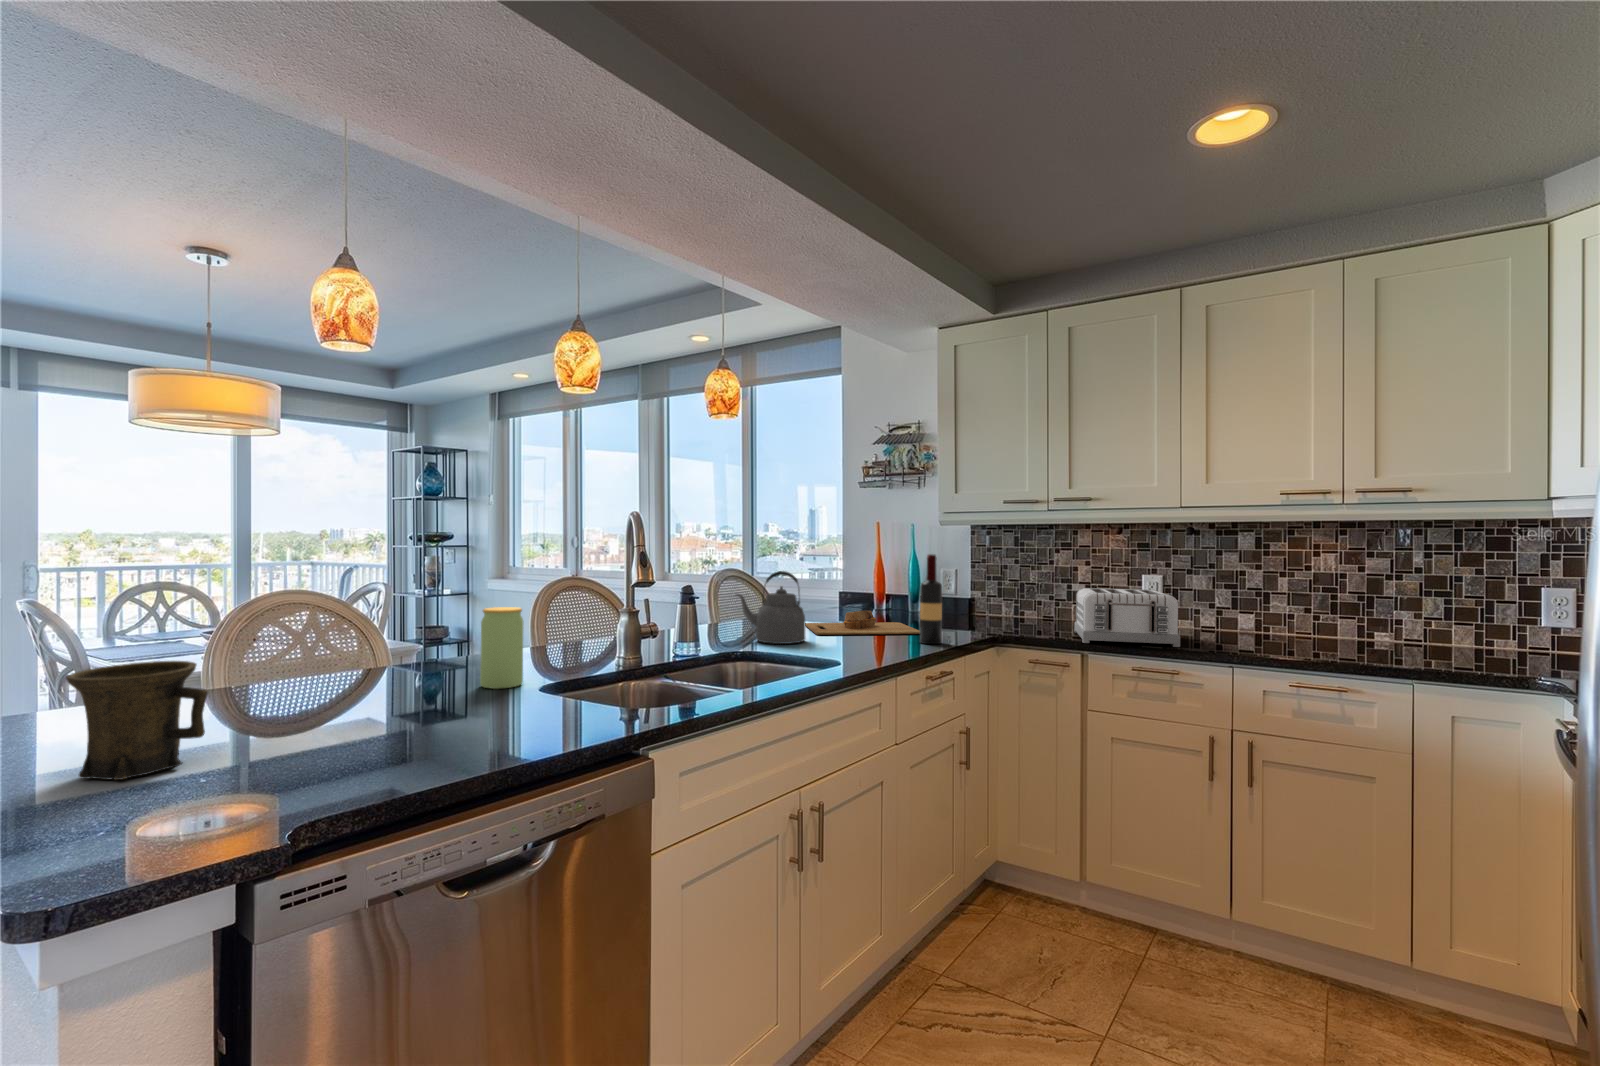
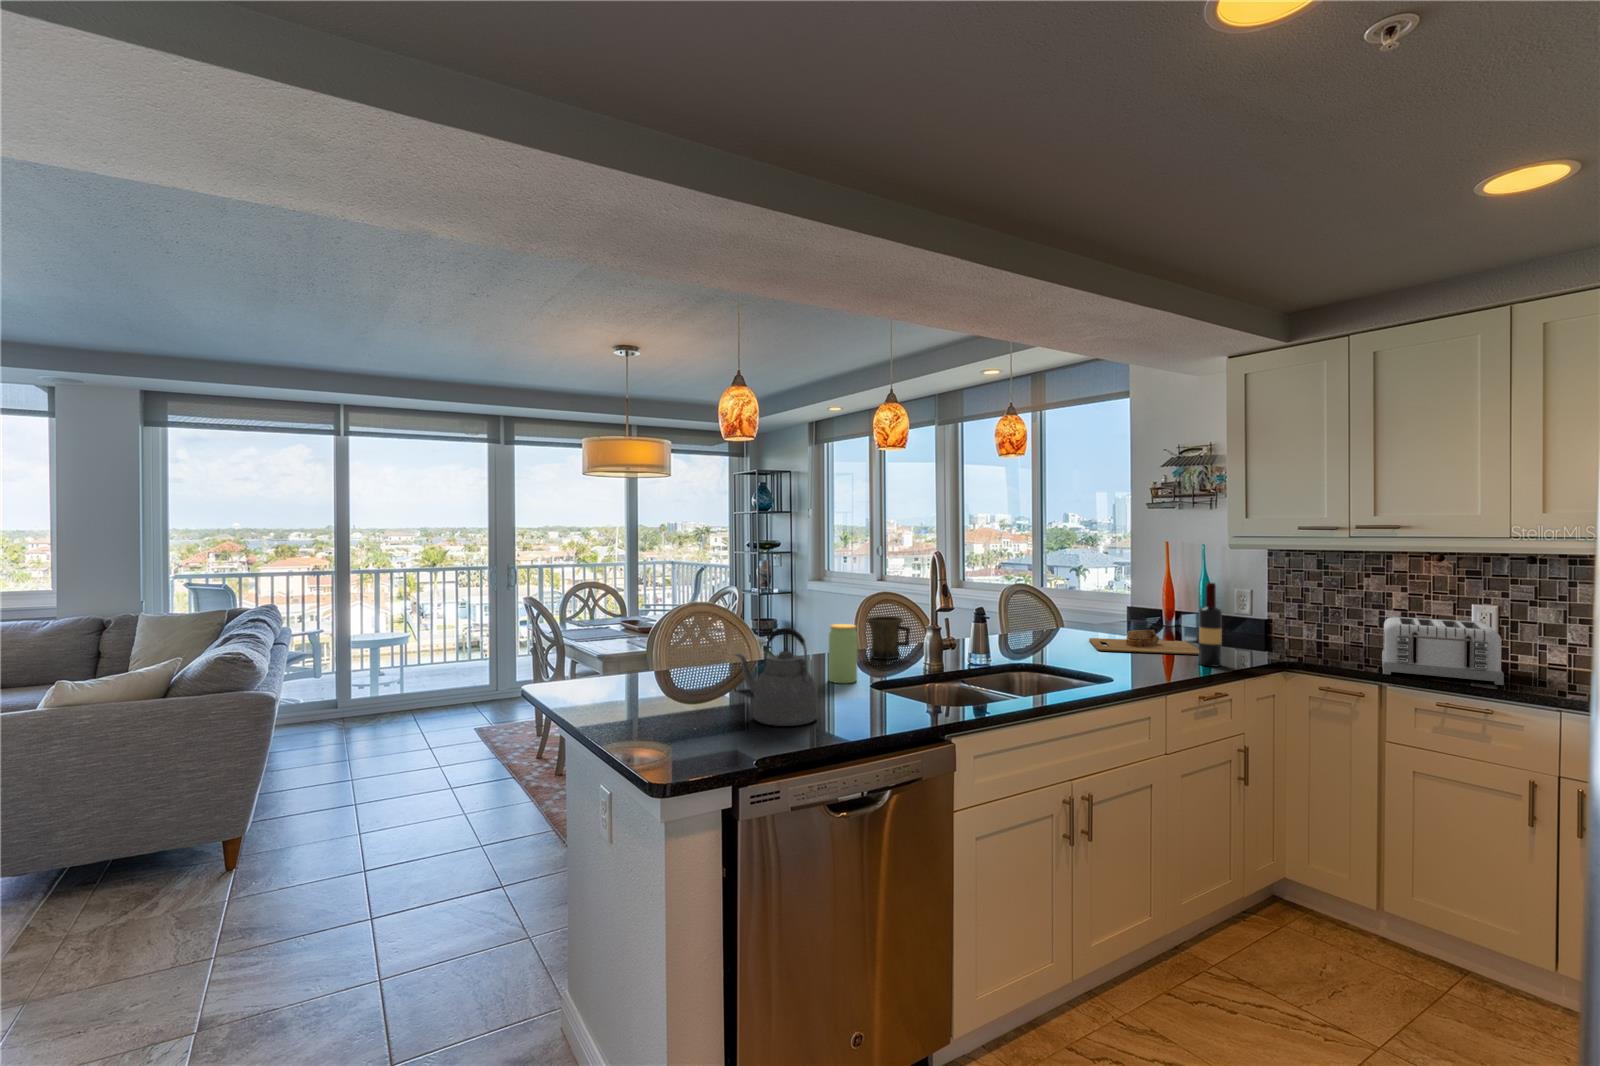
kettle: present [736,571,805,644] -> present [736,628,818,726]
mug: present [66,661,208,780] -> present [866,616,910,659]

